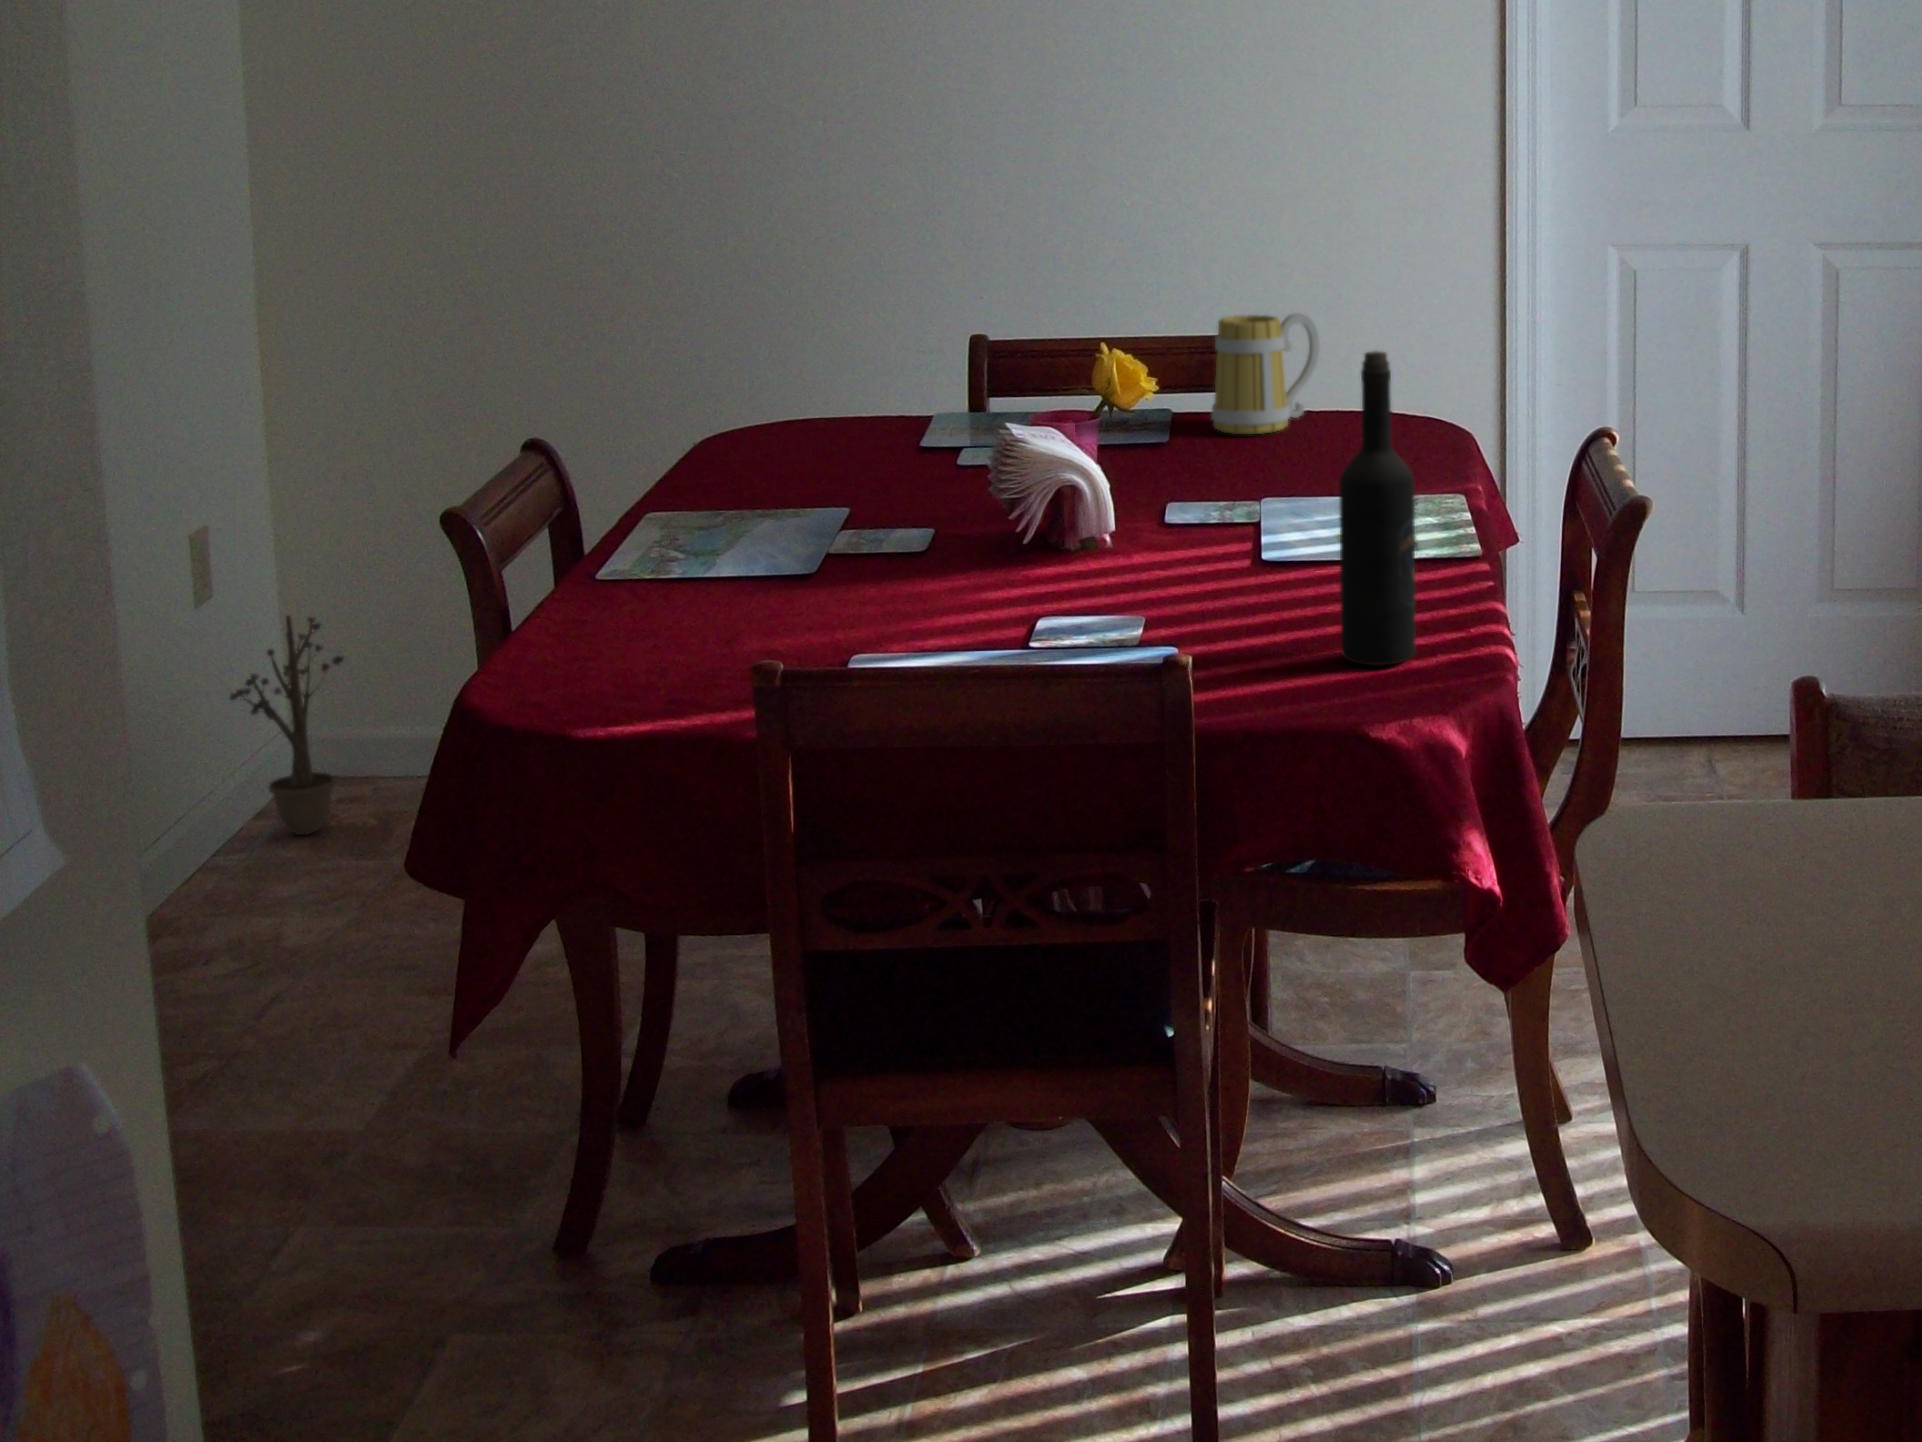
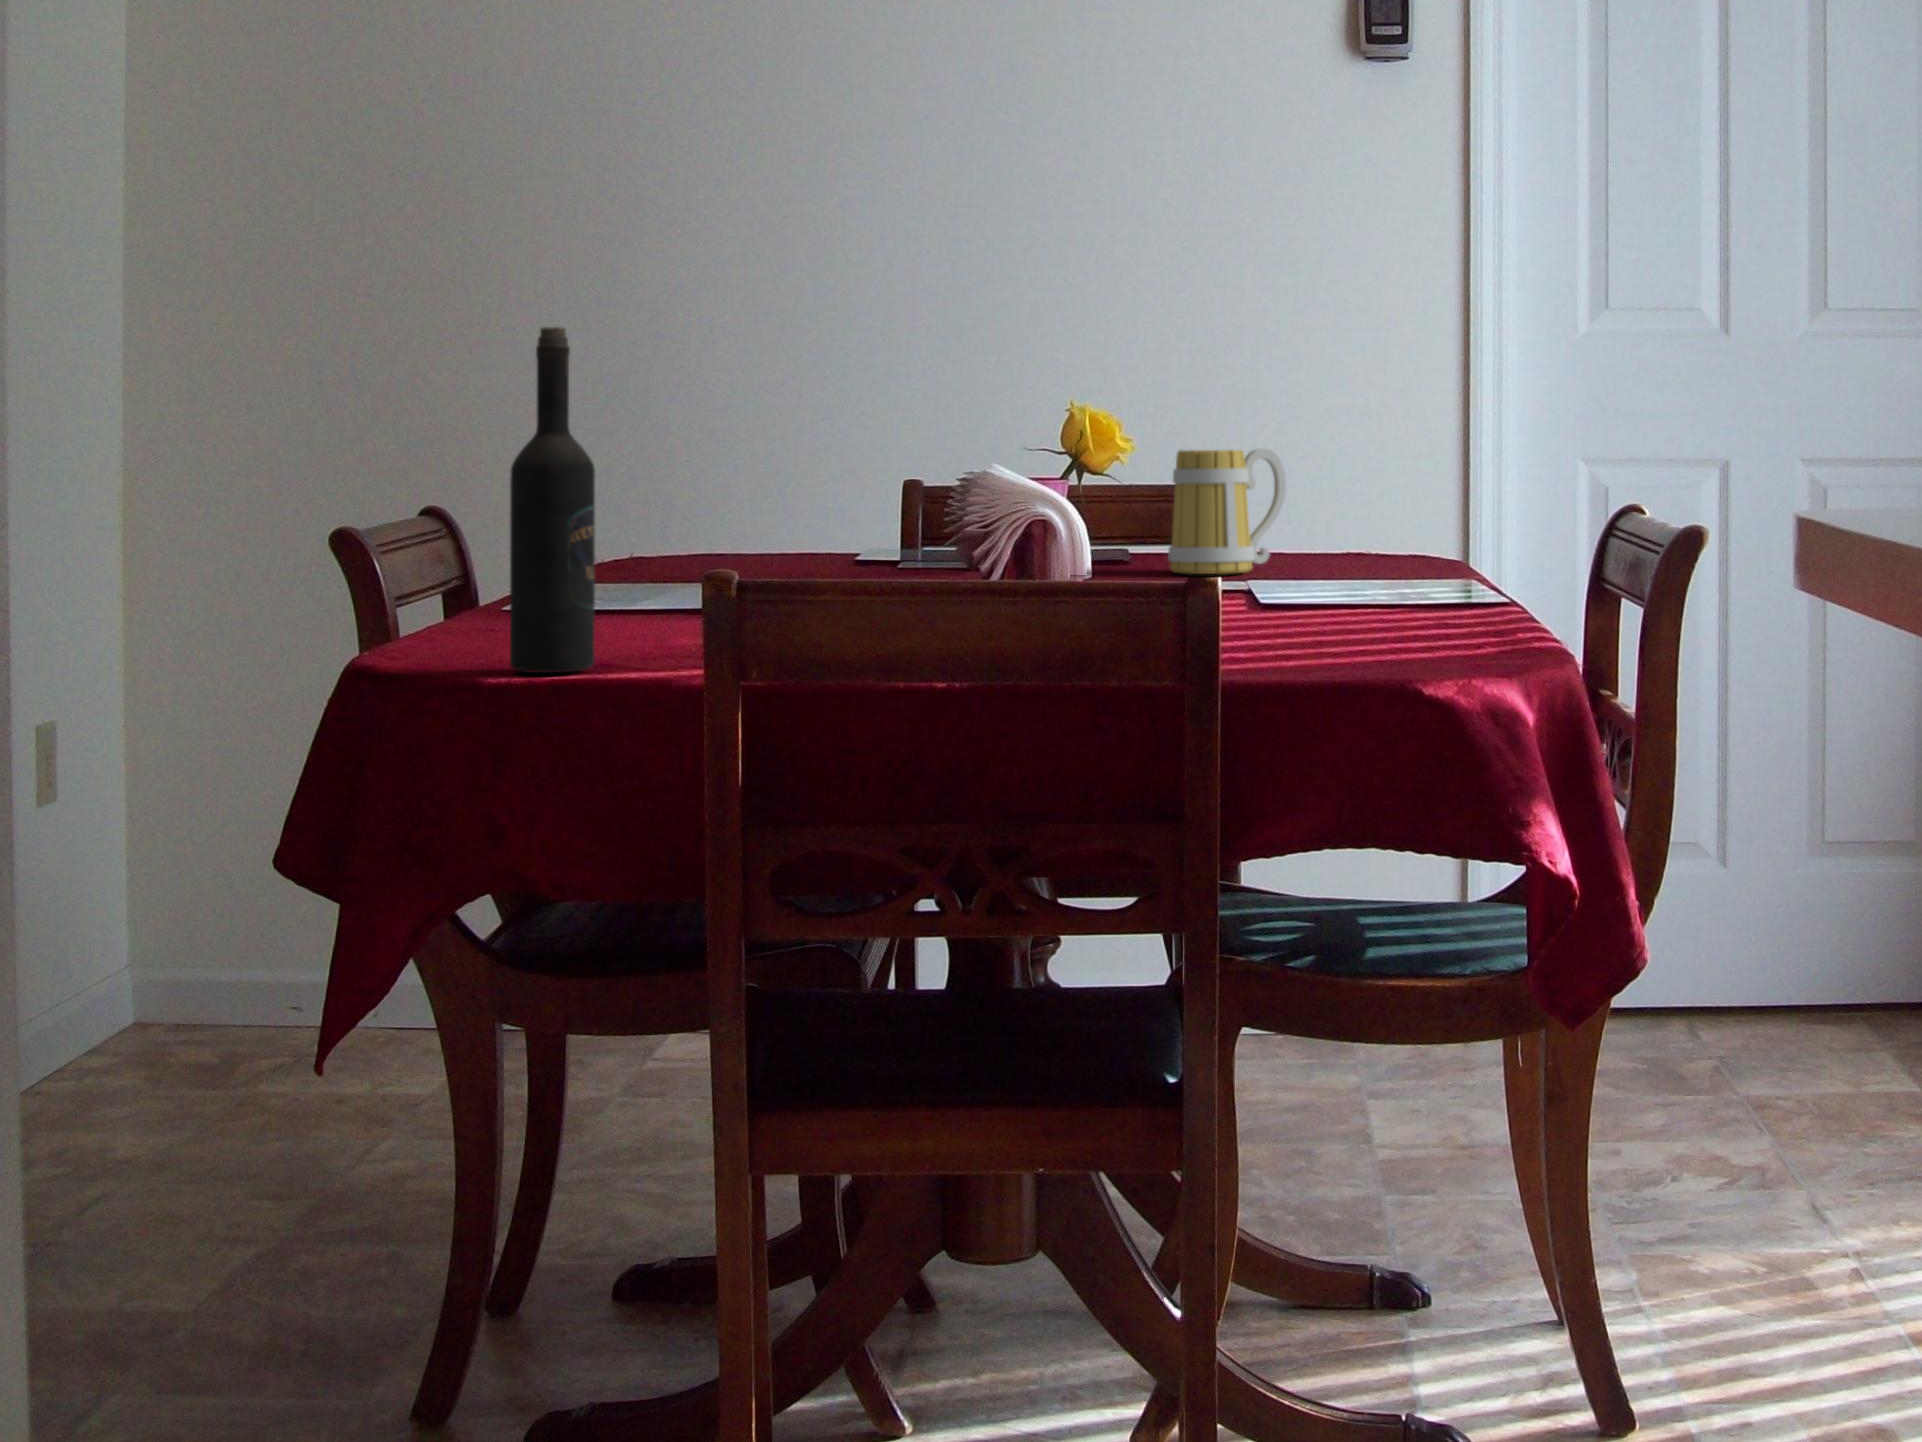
wine bottle: present [1339,351,1416,665] -> present [510,327,595,673]
decorative plant: present [230,615,343,854] -> none [85,829,209,1090]

